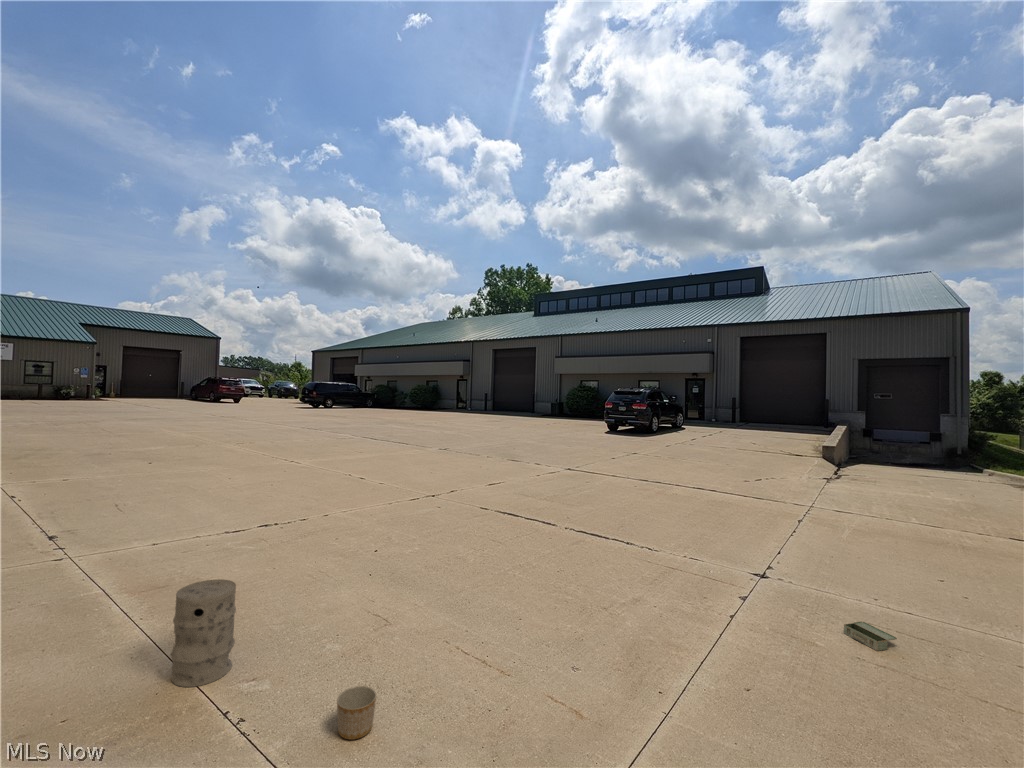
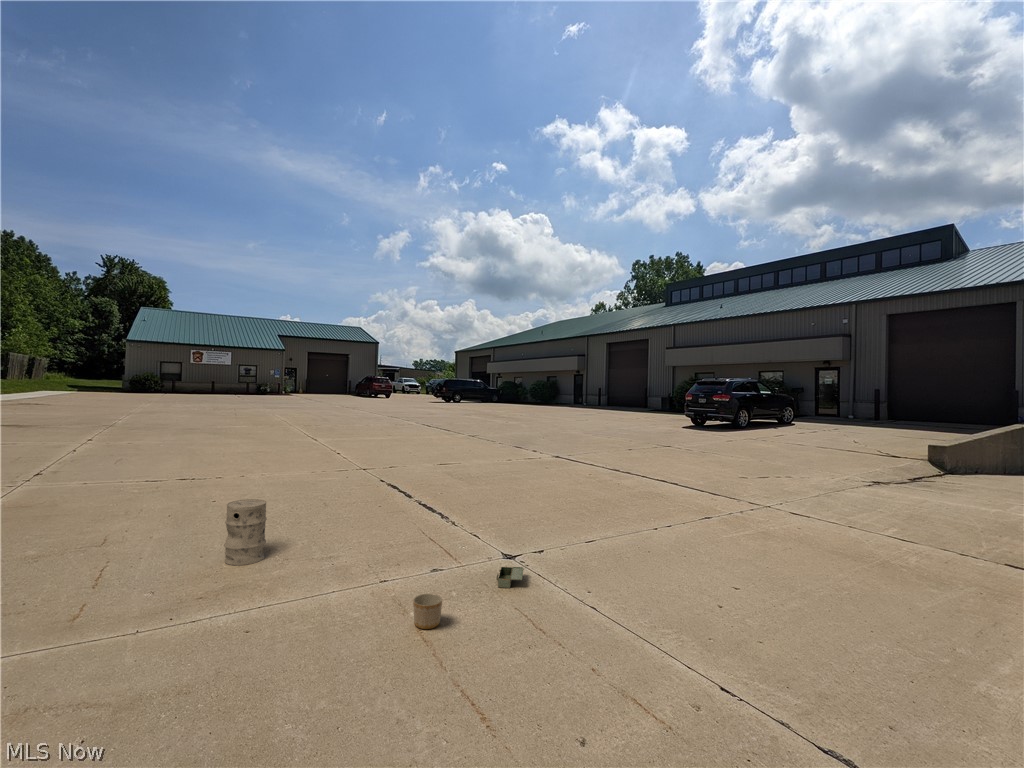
trash can: present [171,580,236,687] -> present [224,499,267,565]
planter: present [337,686,376,740] -> present [413,593,442,629]

